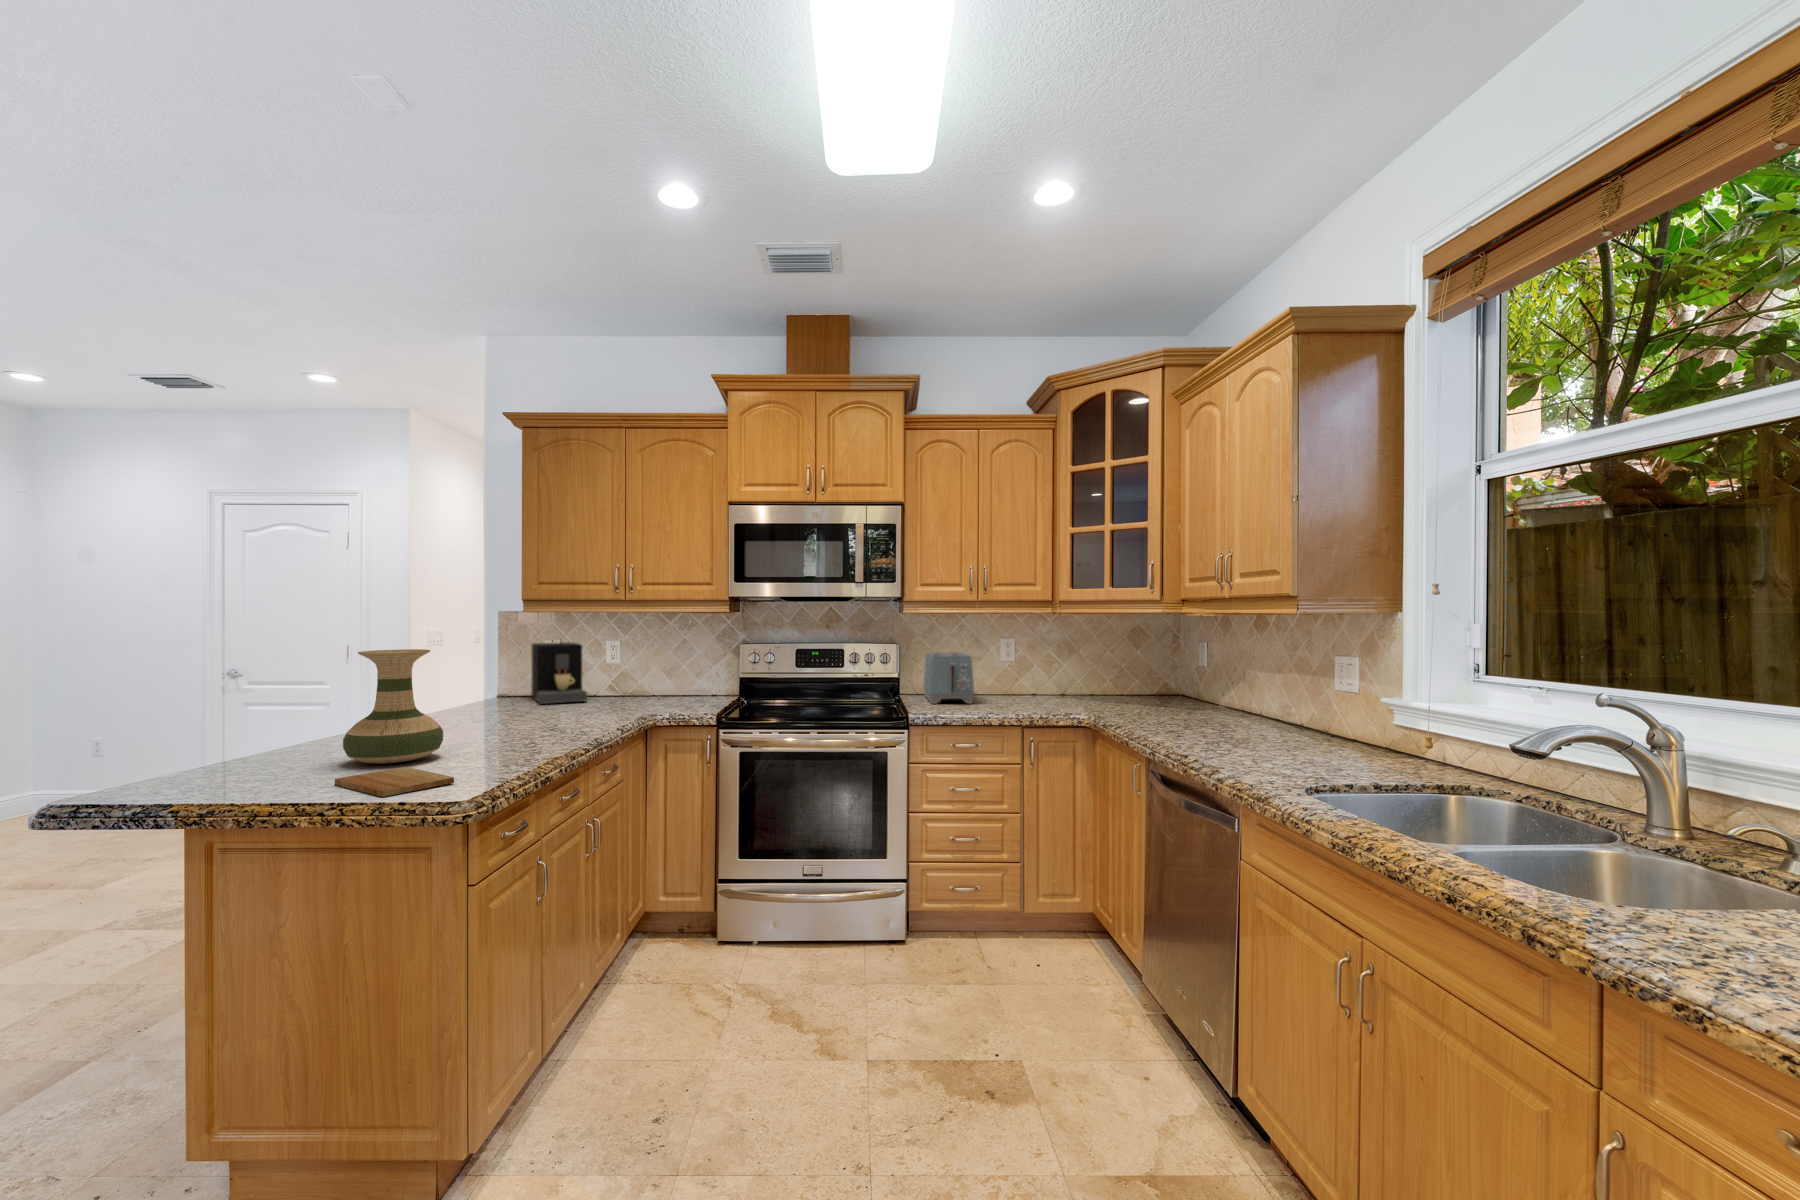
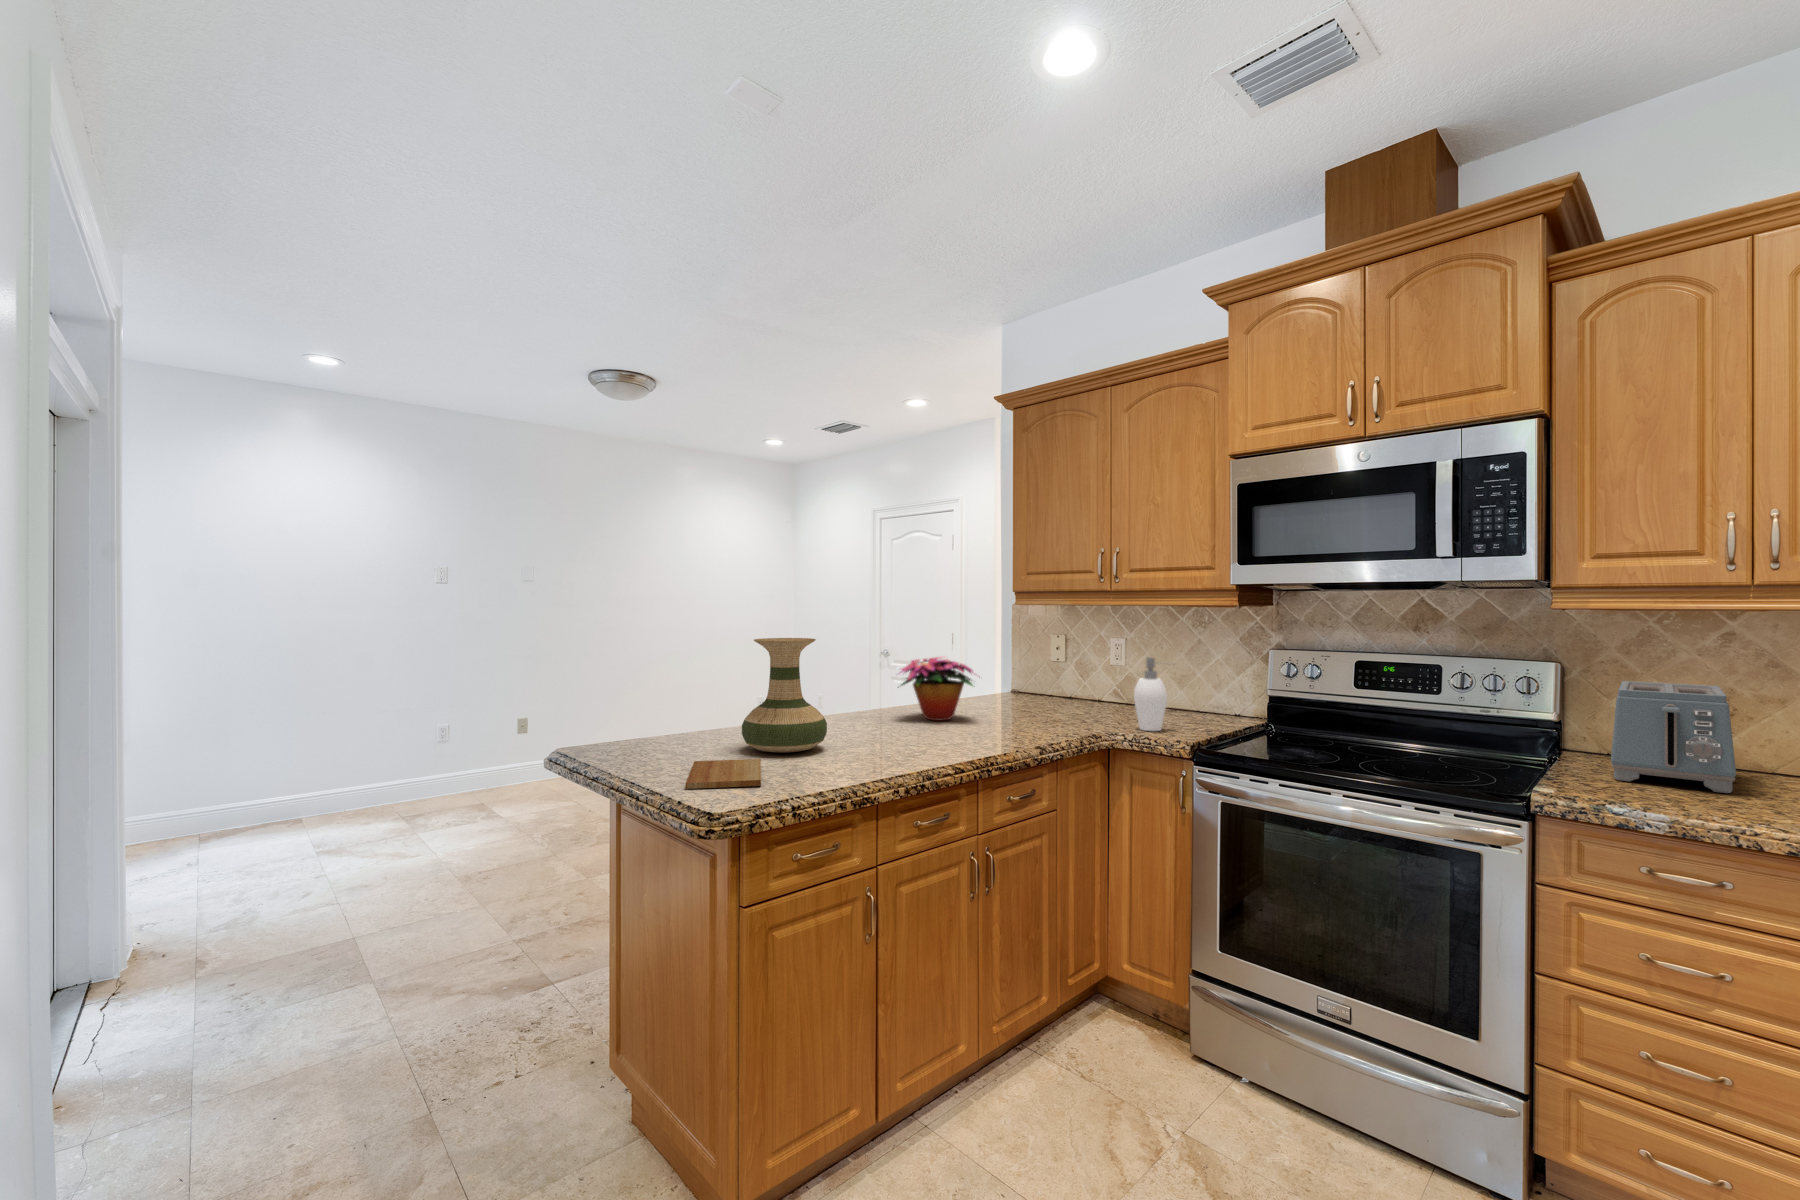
coffee maker: present [531,643,587,704] -> none [1021,639,1076,708]
soap dispenser: none [663,653,696,710] -> present [1134,657,1167,731]
flower arrangement: none [439,661,538,723] -> present [900,657,973,721]

